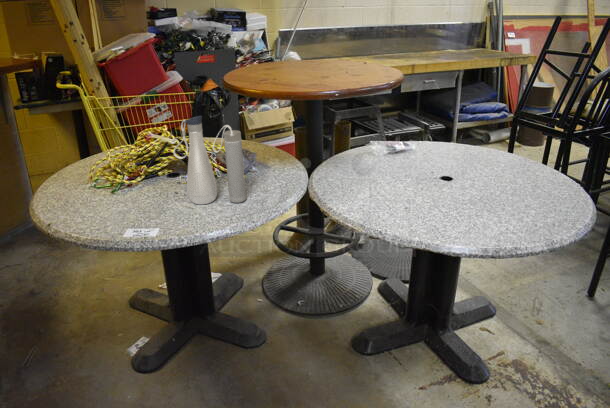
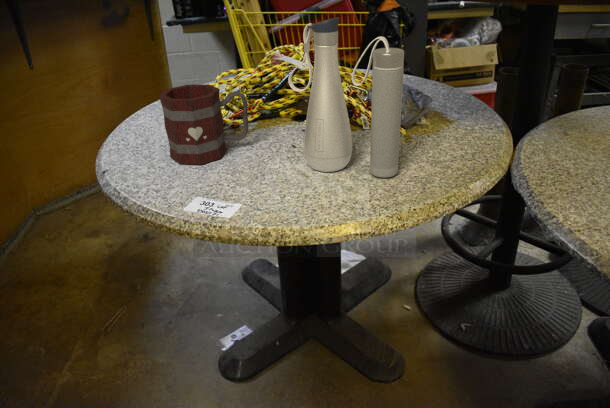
mug: none [85,159,146,213] -> present [159,84,248,165]

